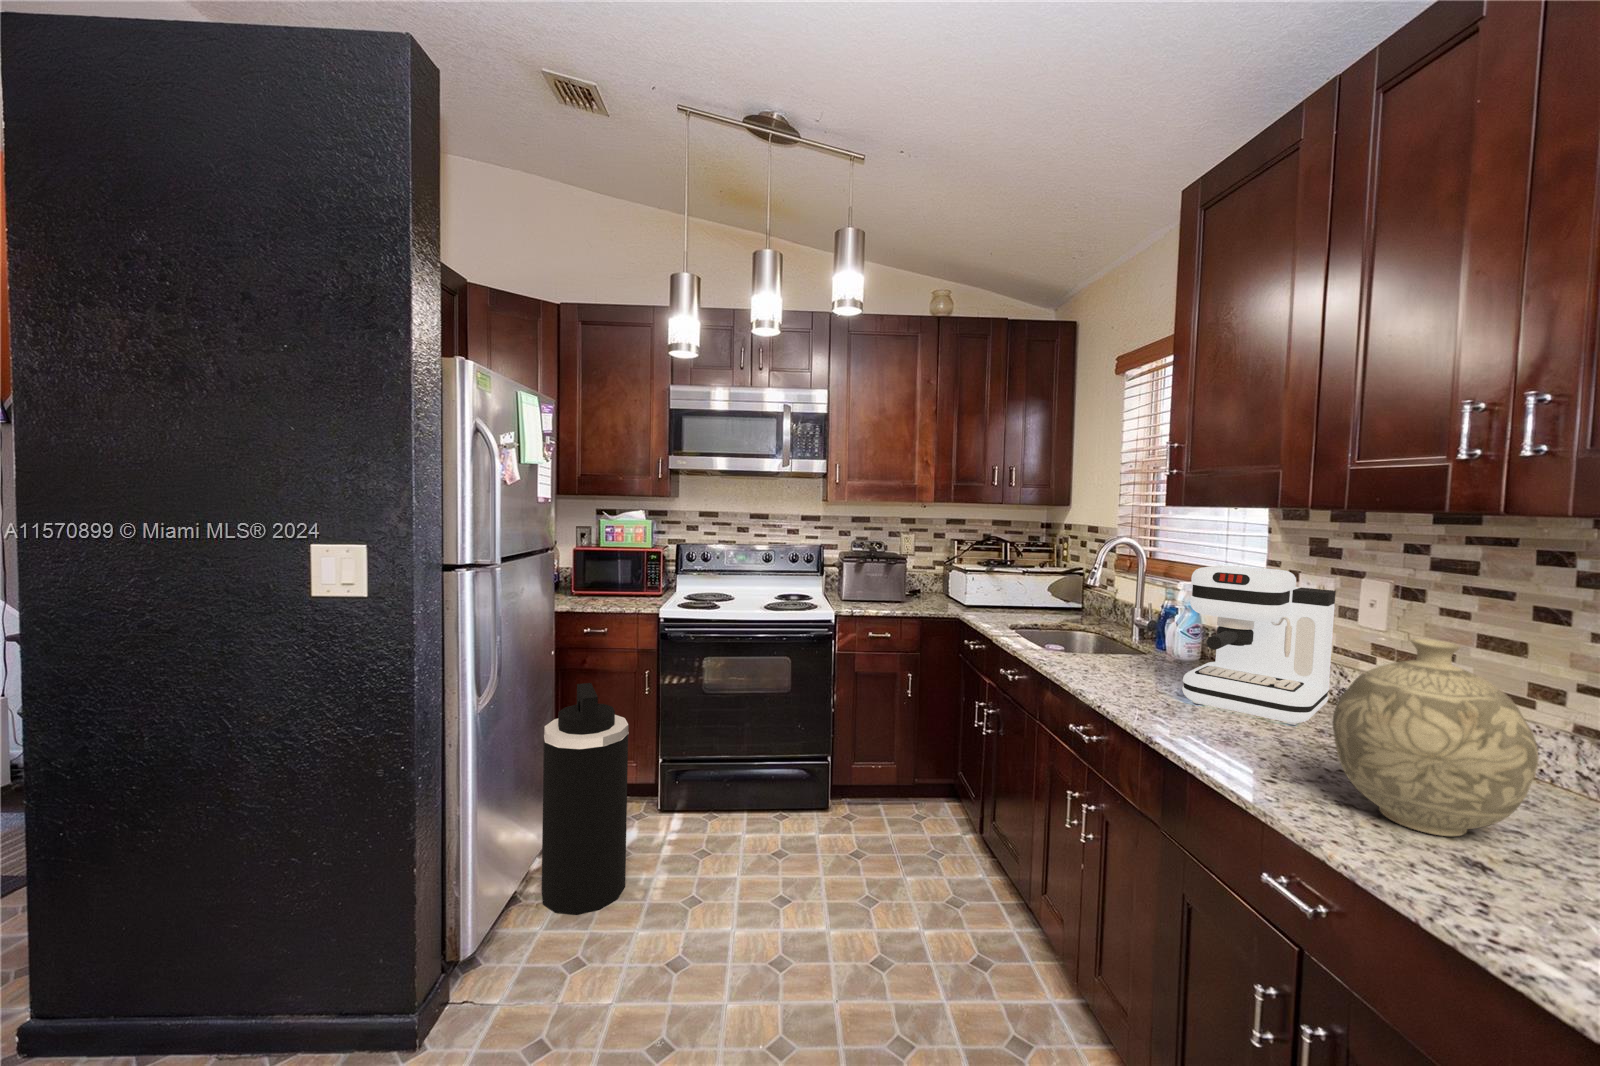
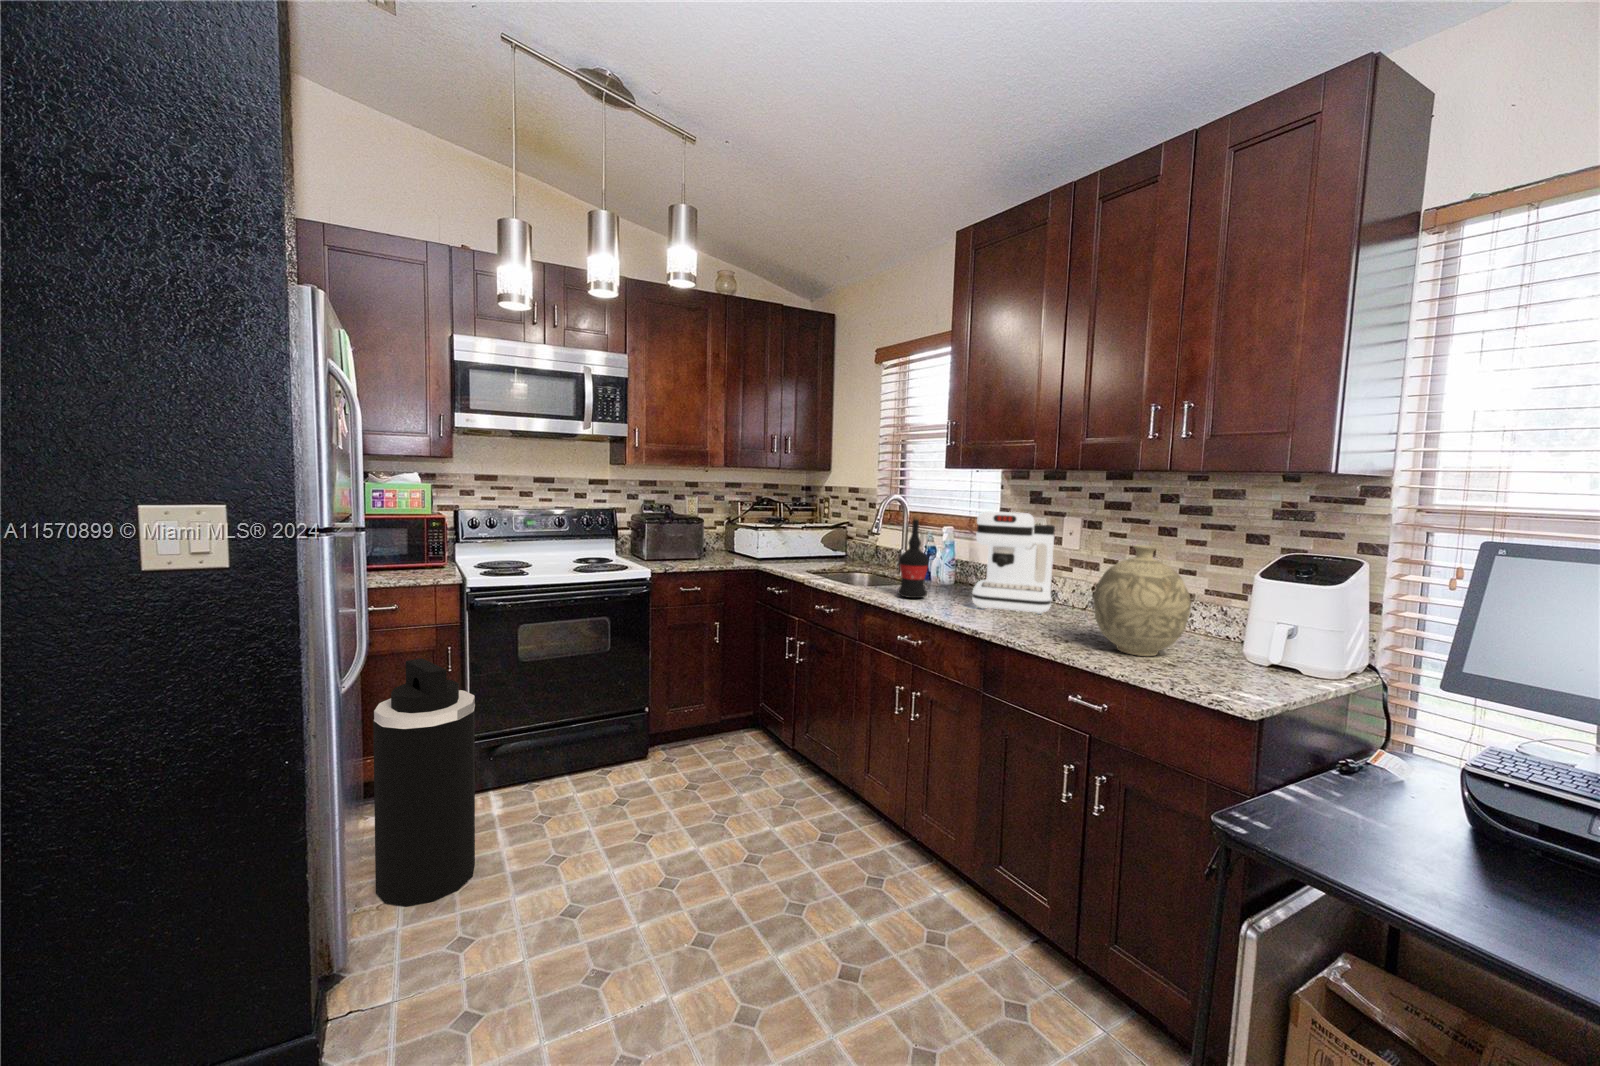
wine bottle: none [1085,568,1129,677] -> present [898,516,929,598]

